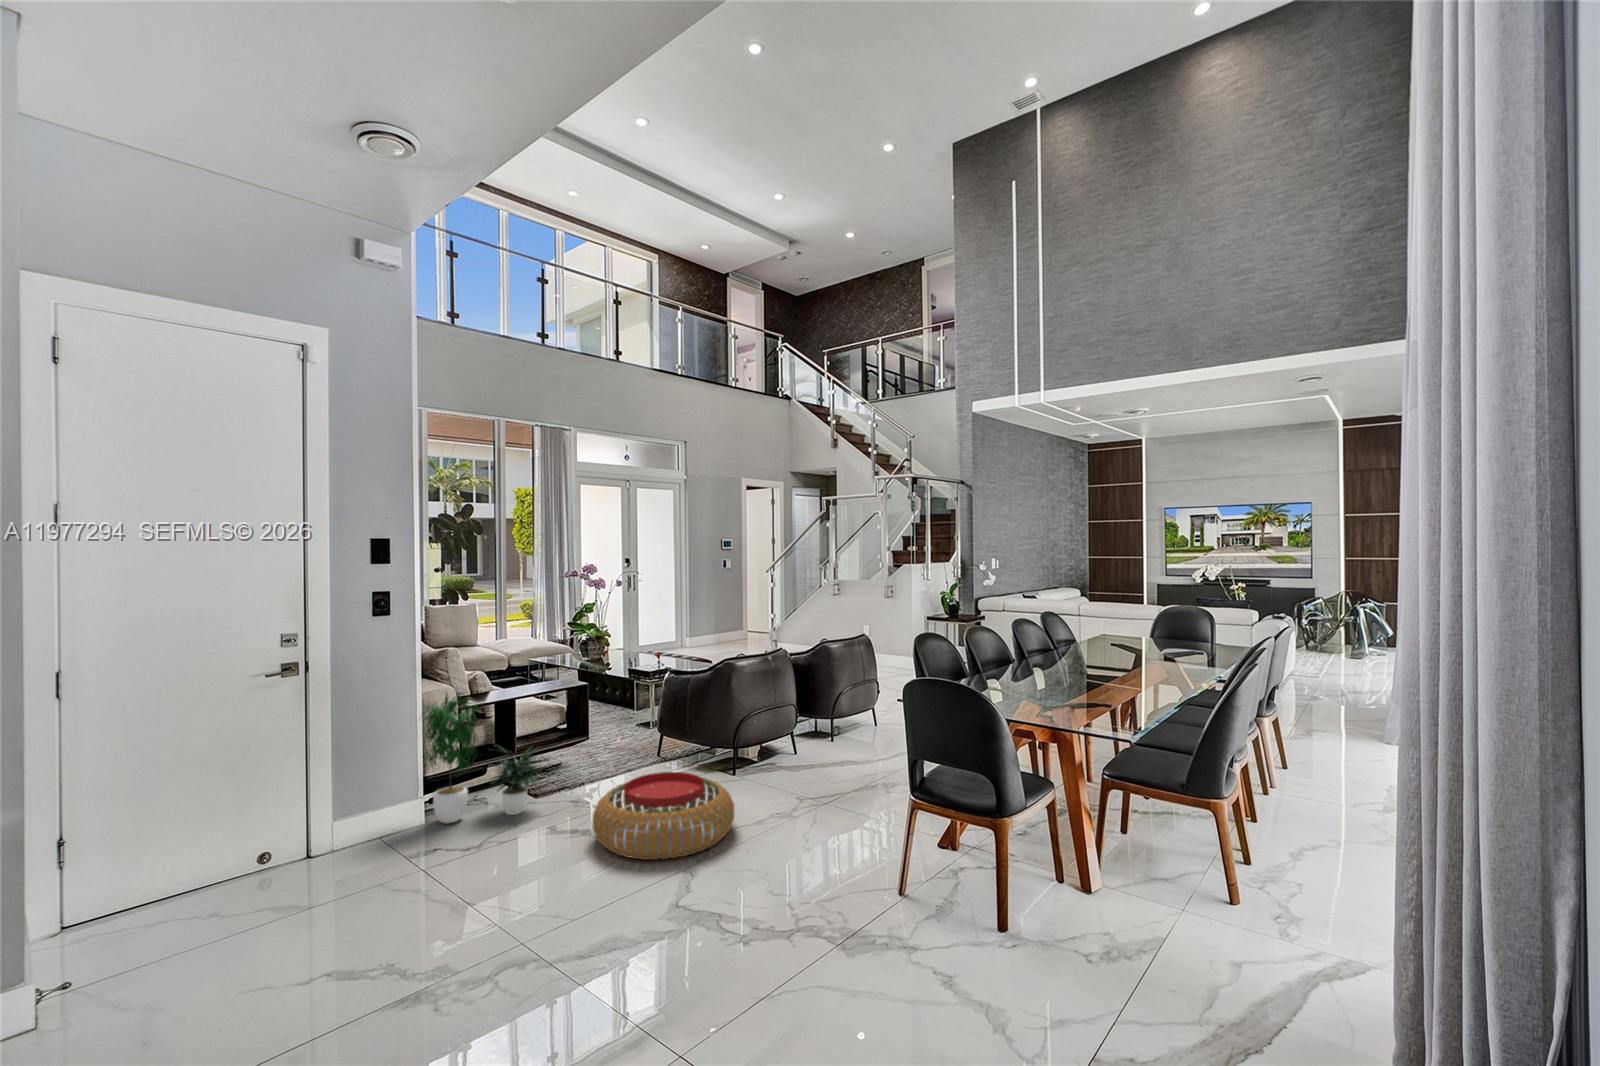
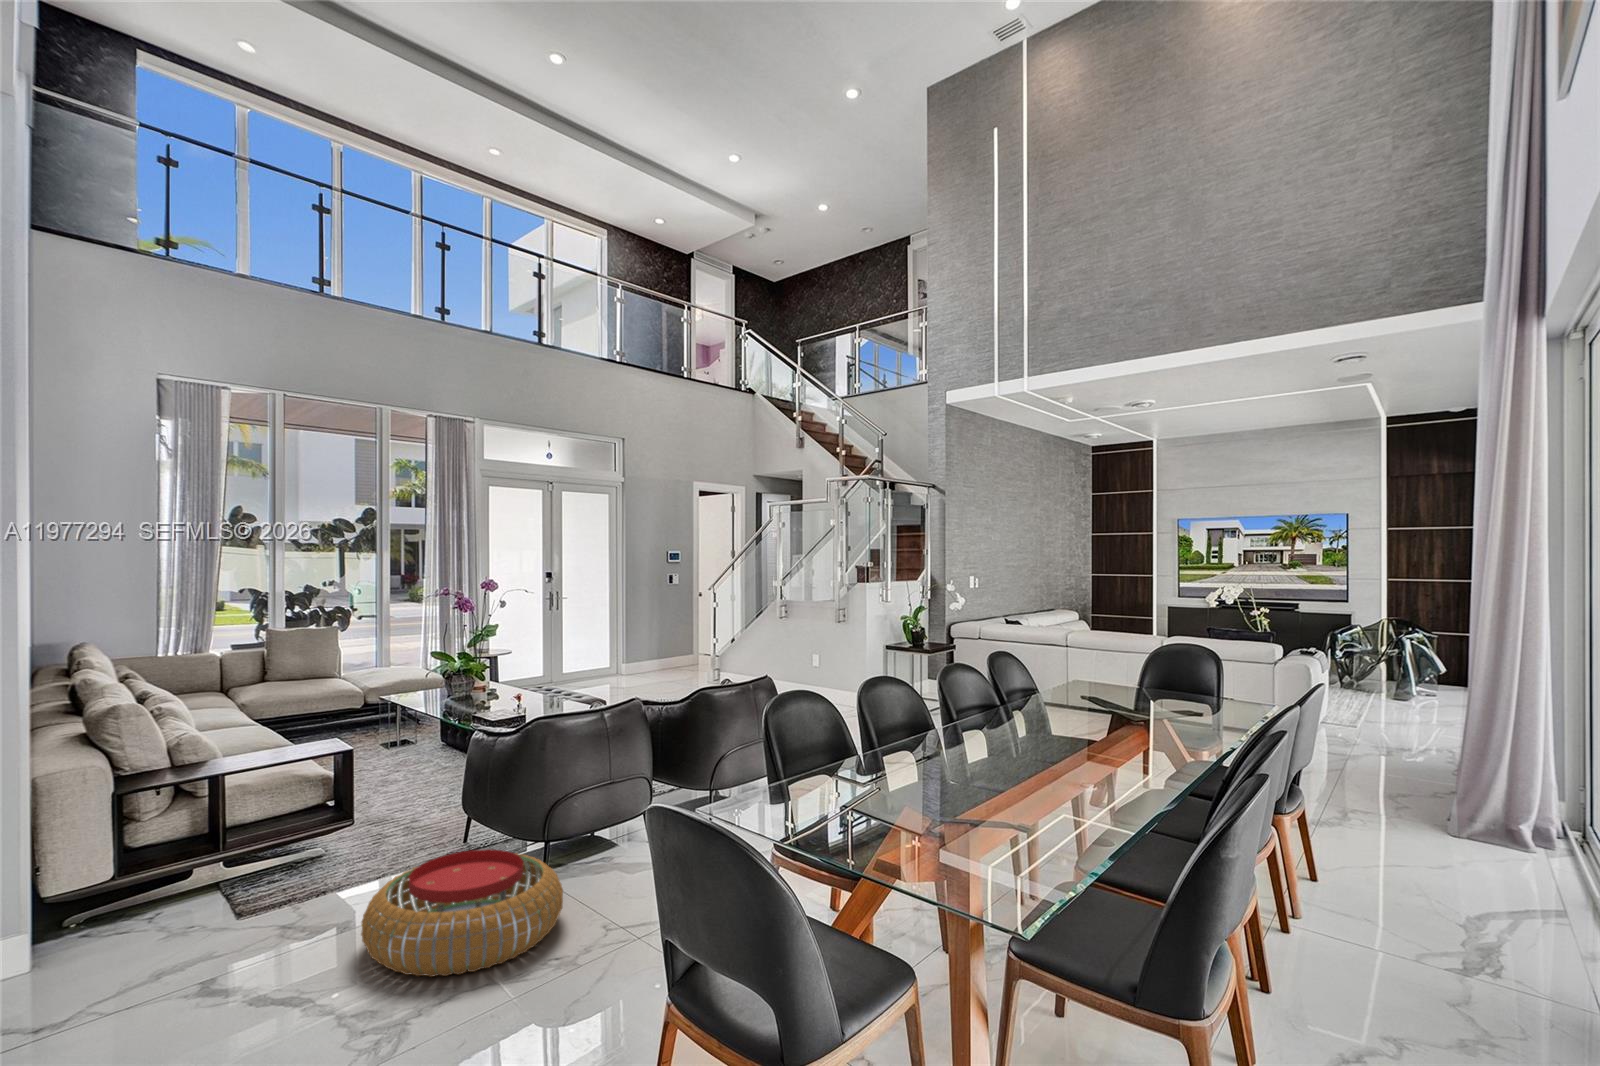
potted plant: present [423,693,542,823] -> none [157,739,335,914]

